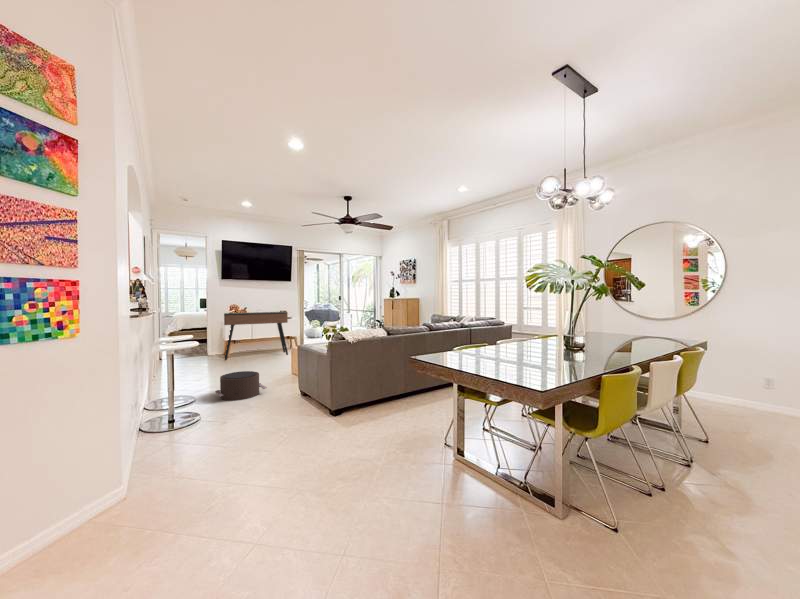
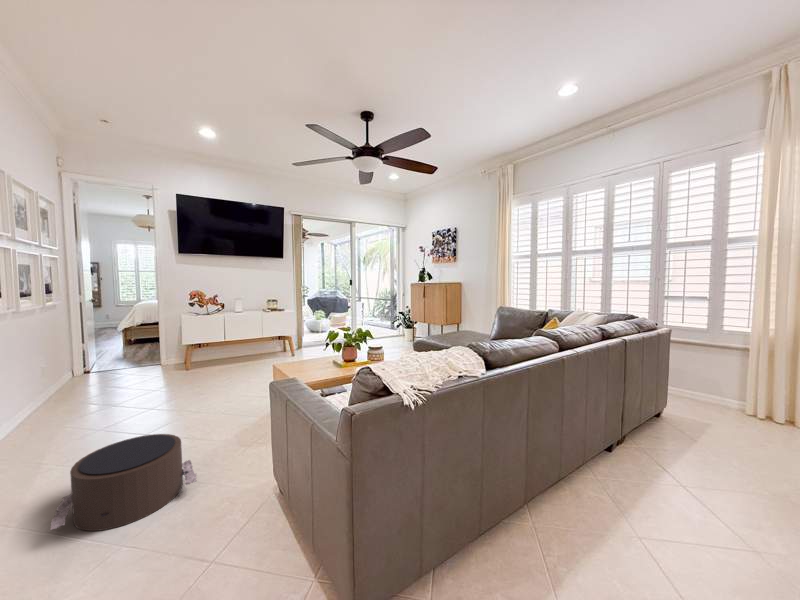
console table: present [224,312,288,360] -> none [175,301,278,376]

